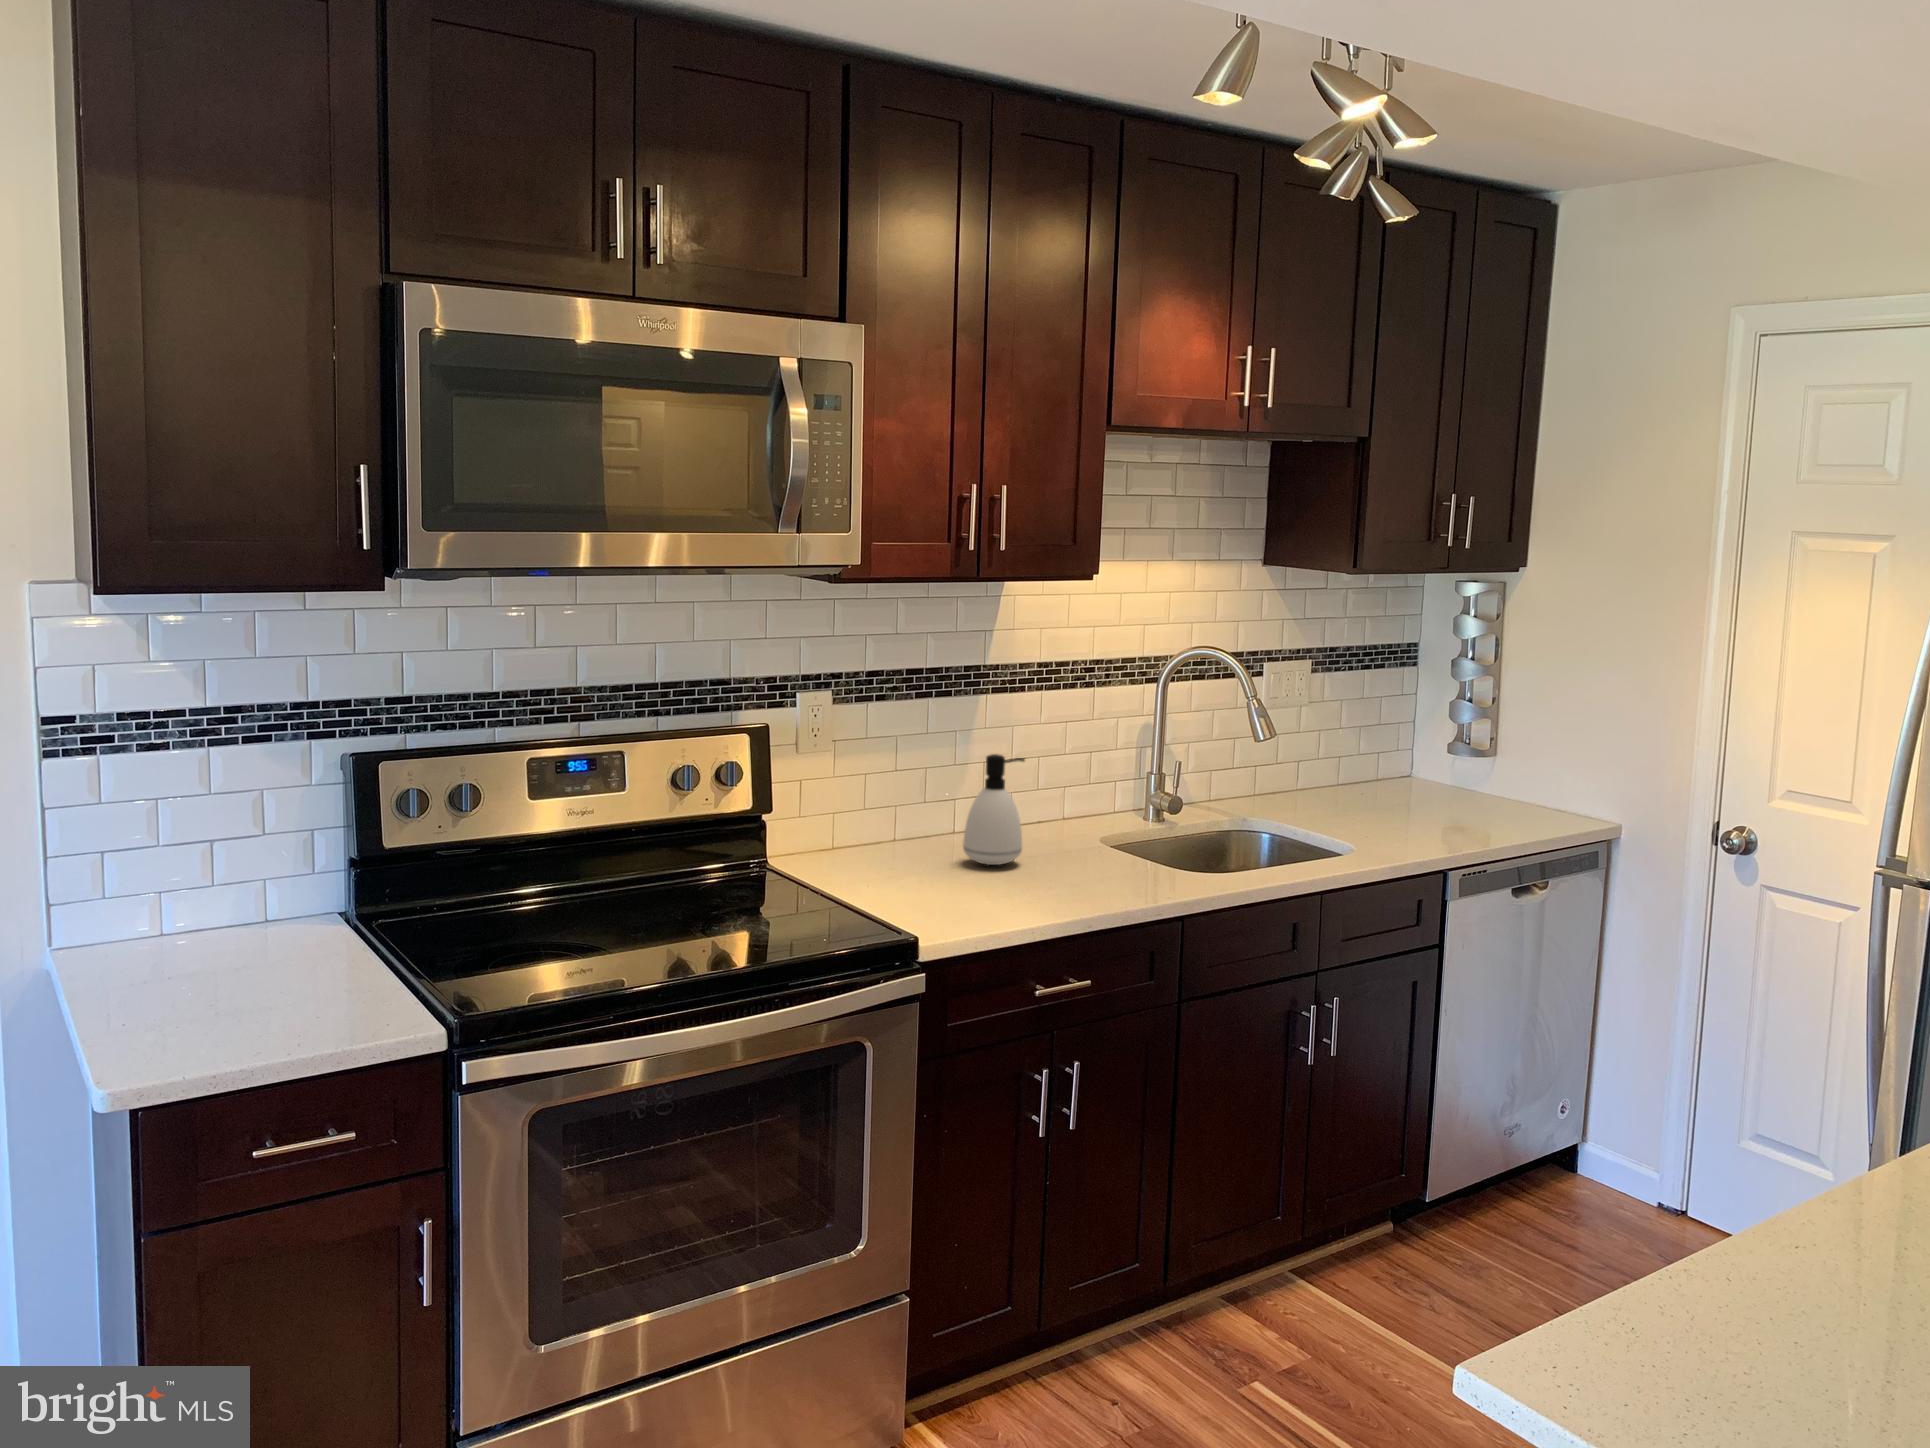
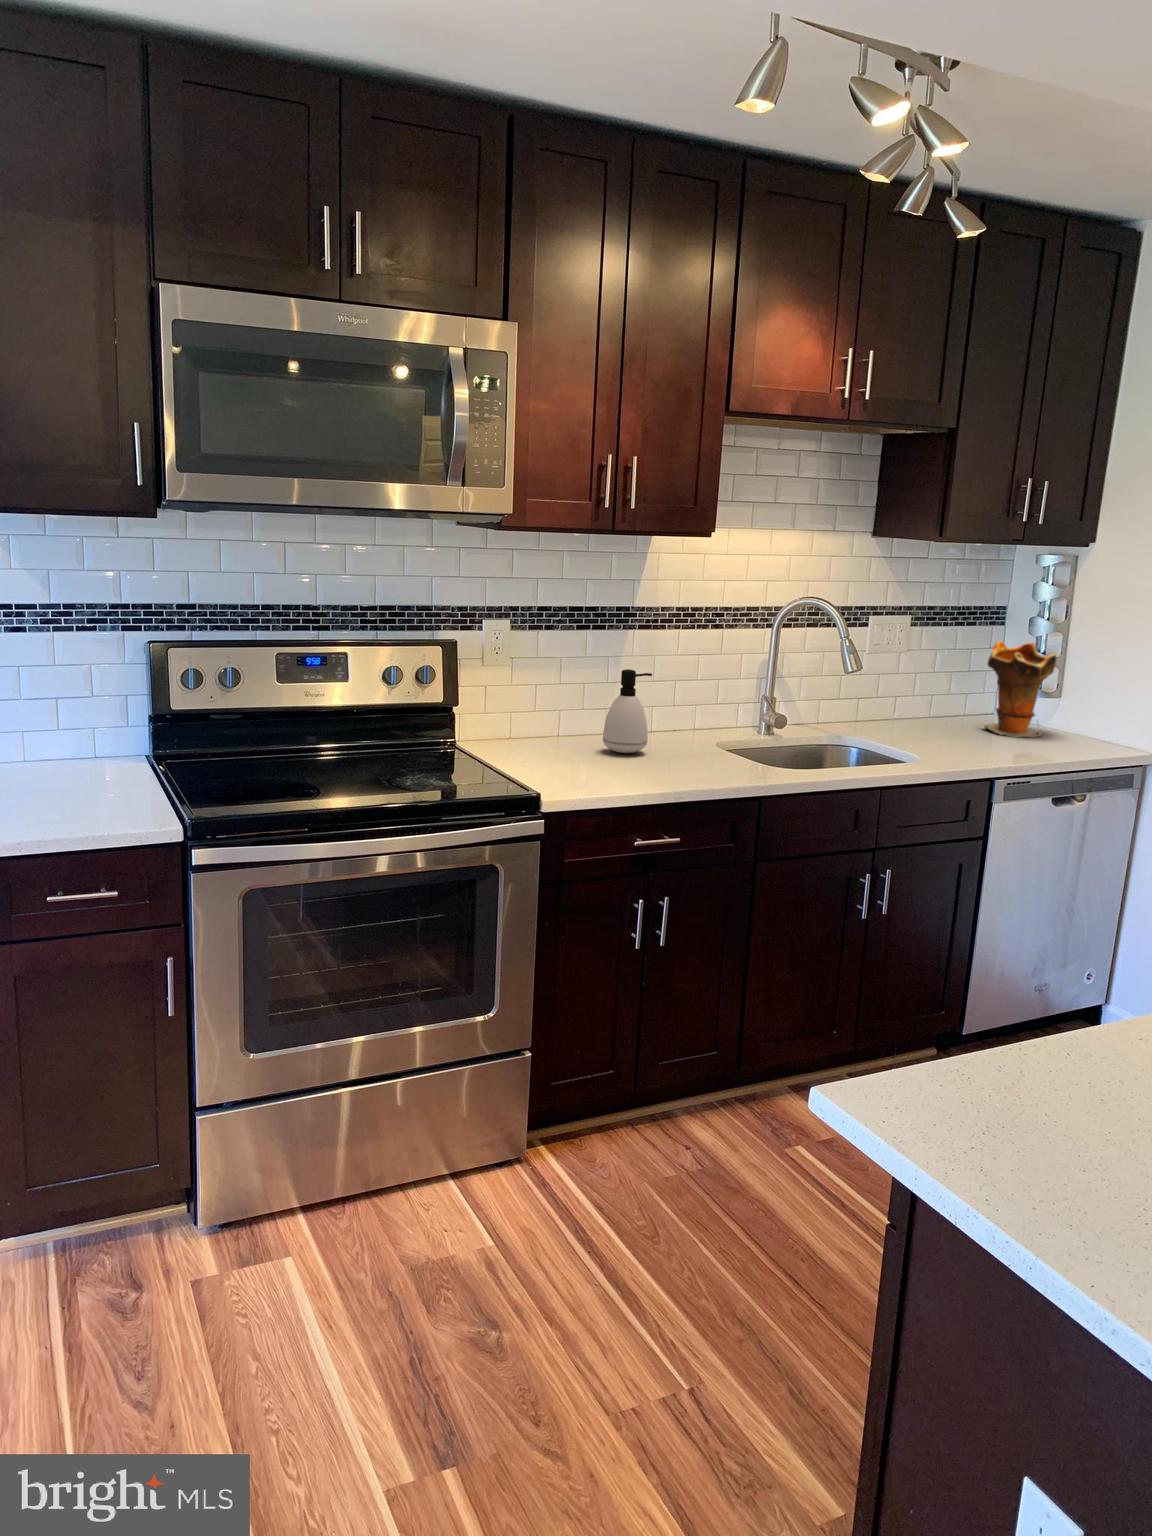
decorative vase: none [1408,688,1495,810] -> present [982,641,1056,737]

